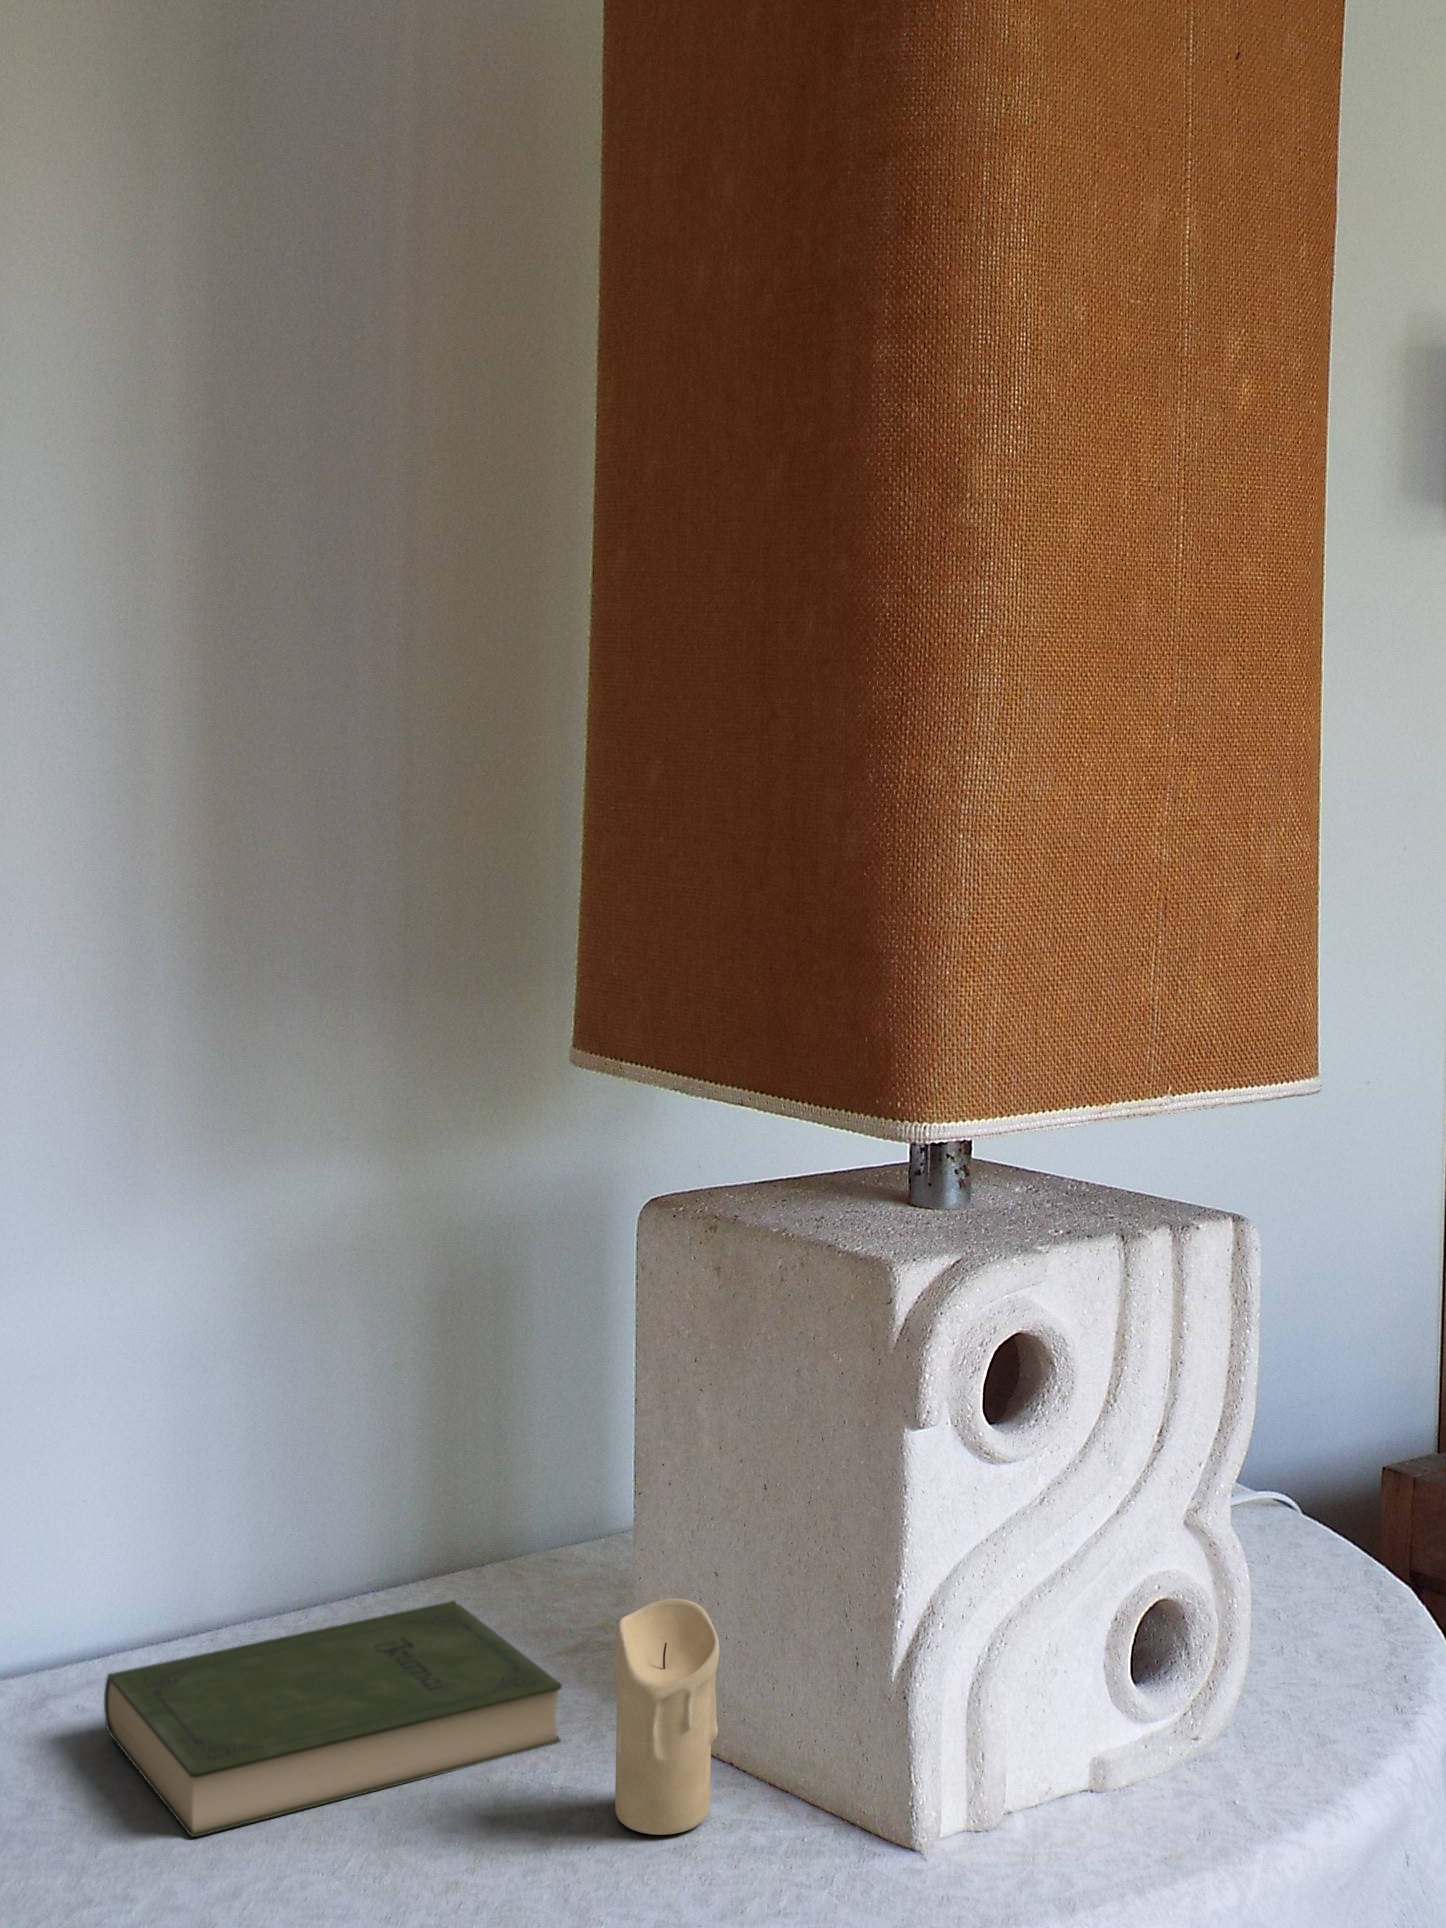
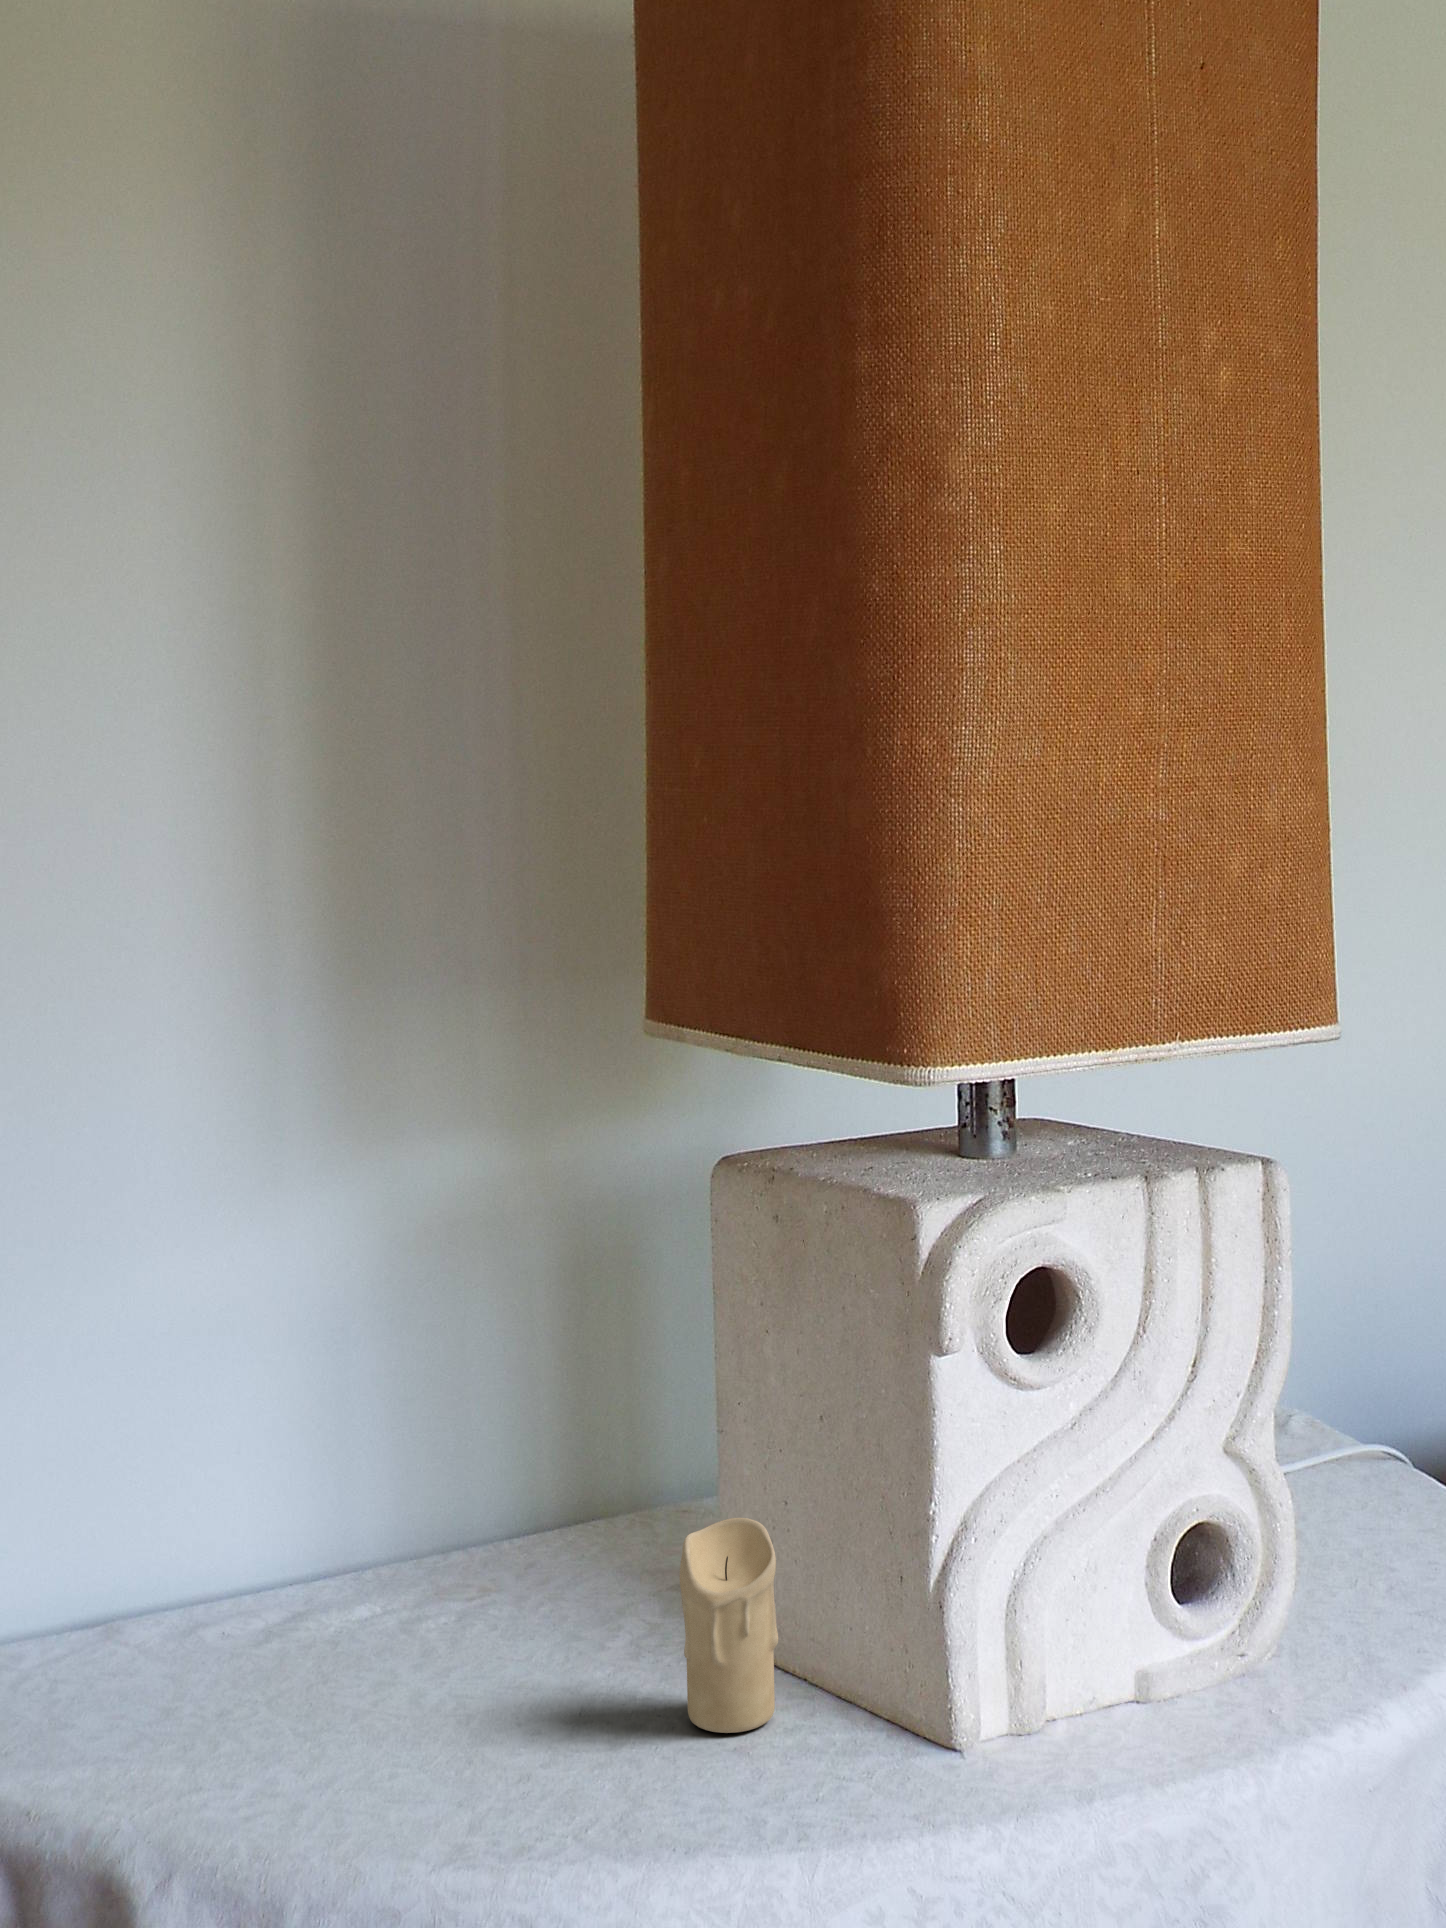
book: present [104,1600,562,1837] -> none [257,1532,658,1728]

